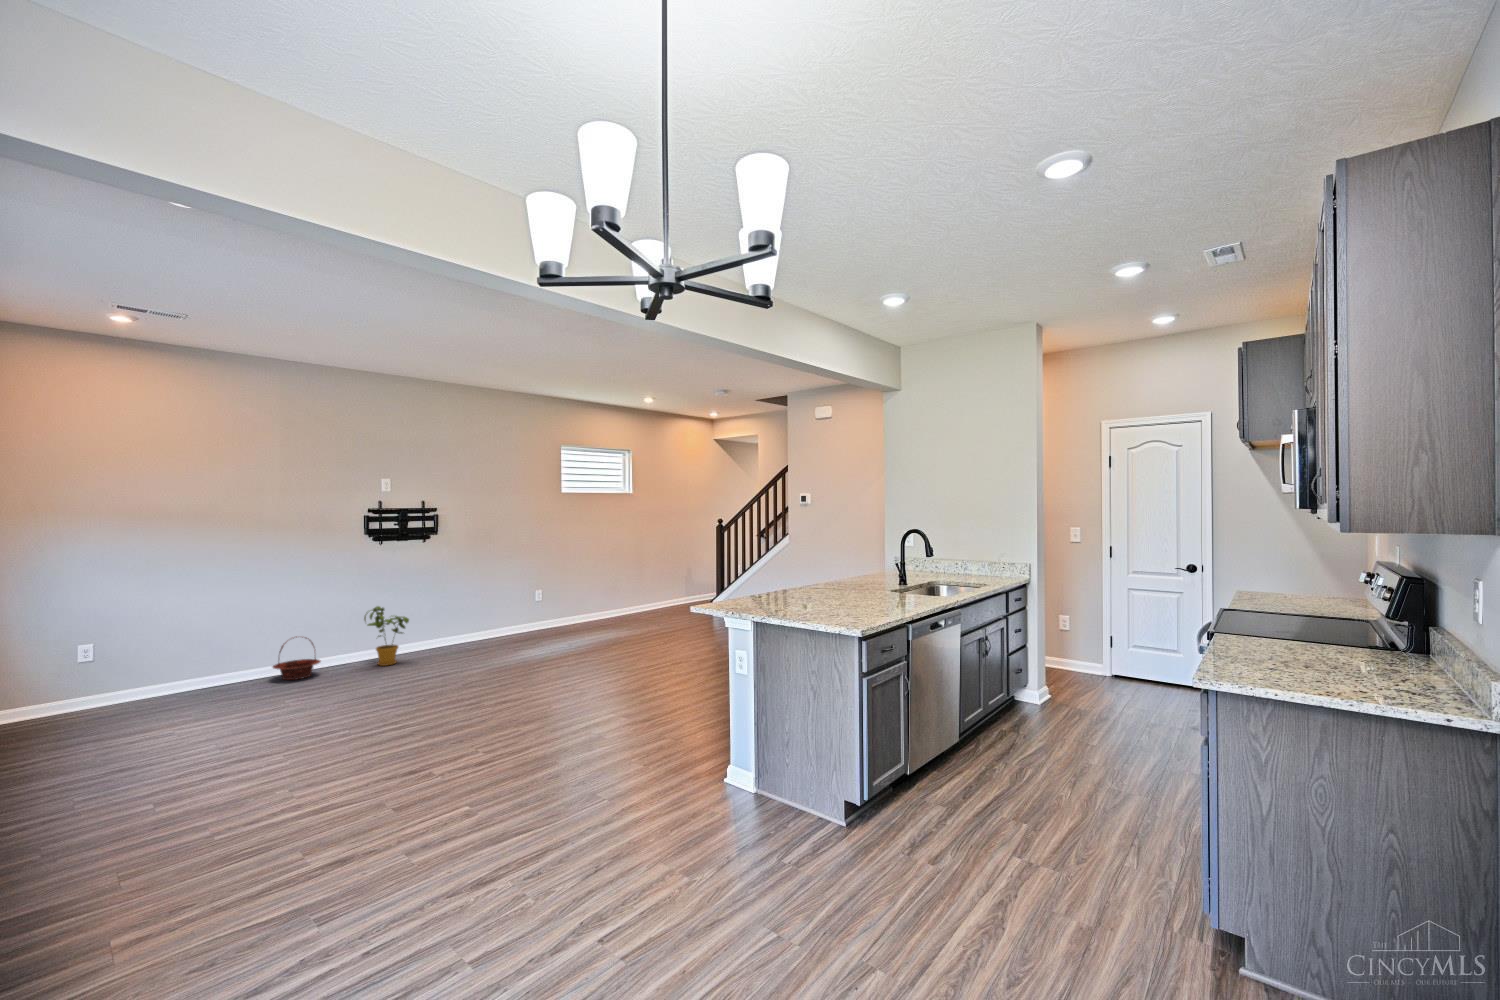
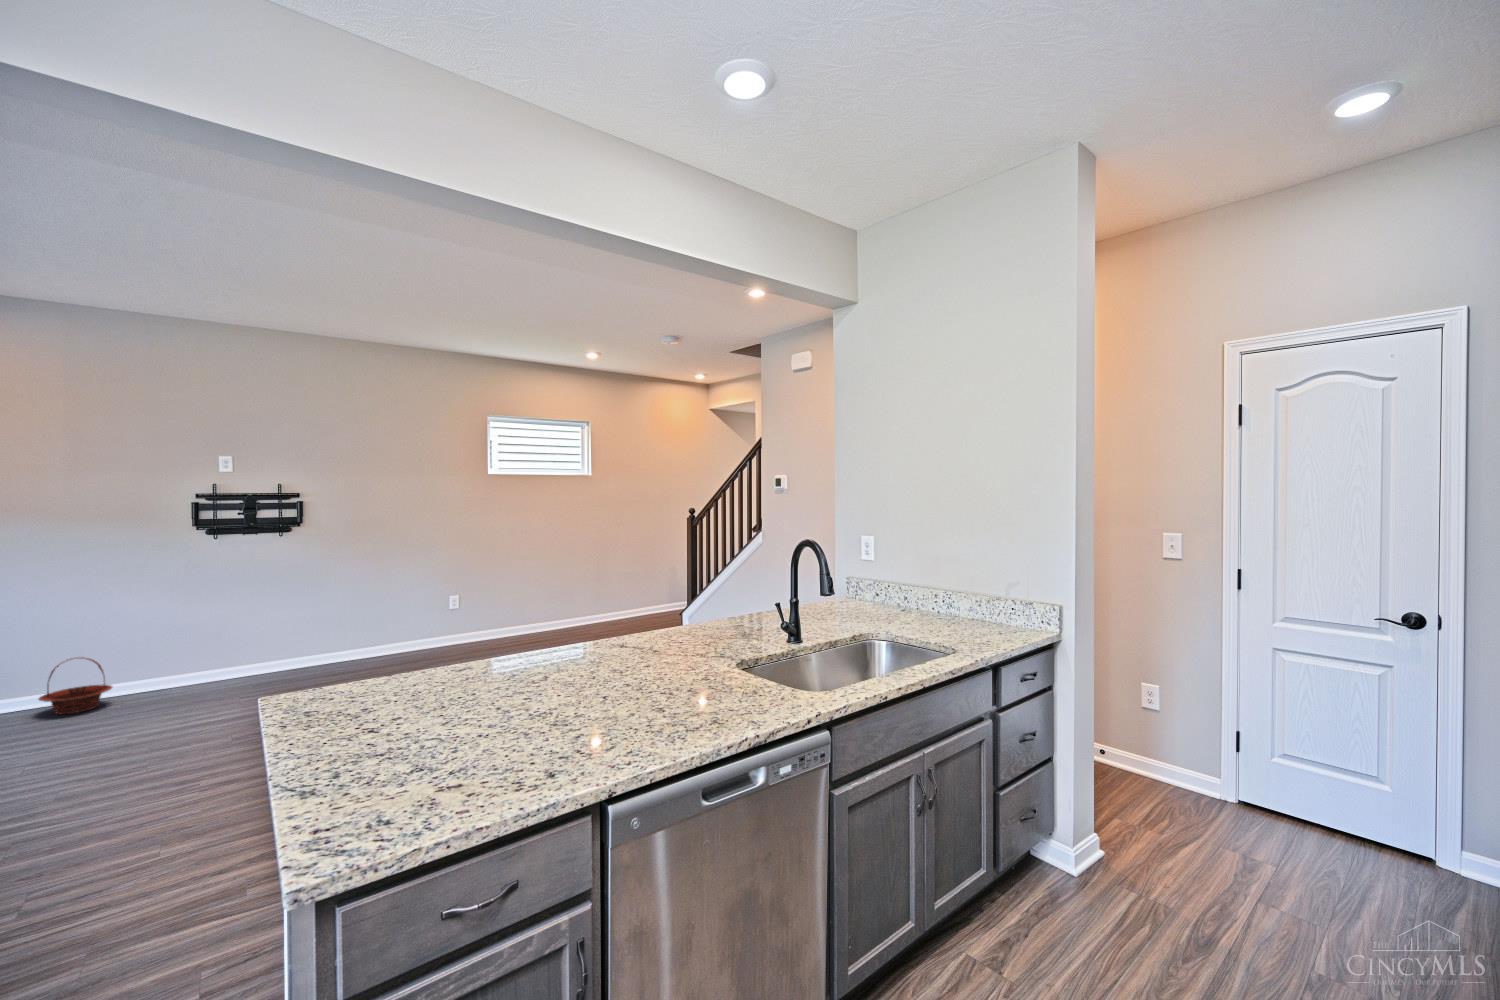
house plant: present [364,606,409,666] -> none [177,620,240,695]

